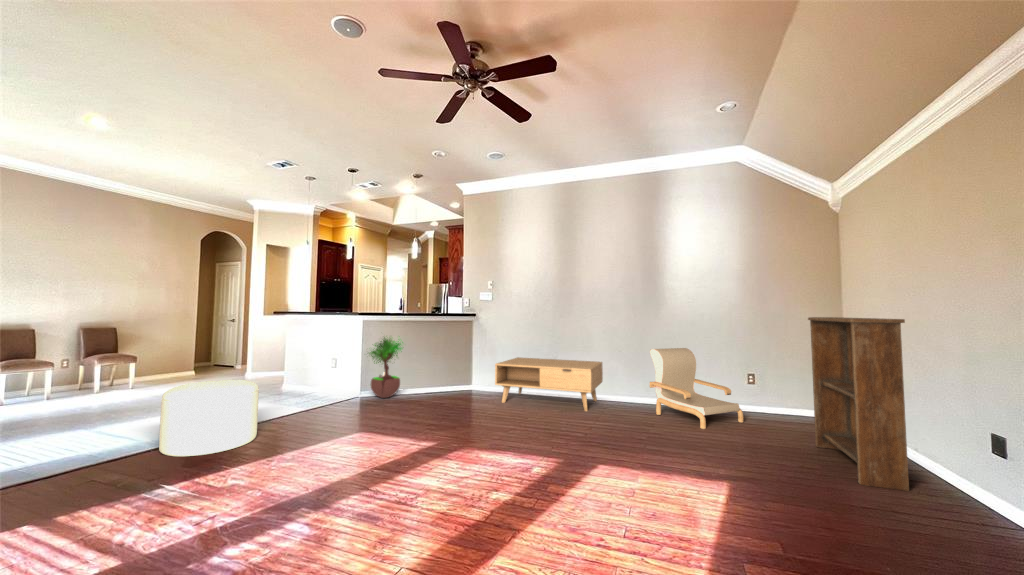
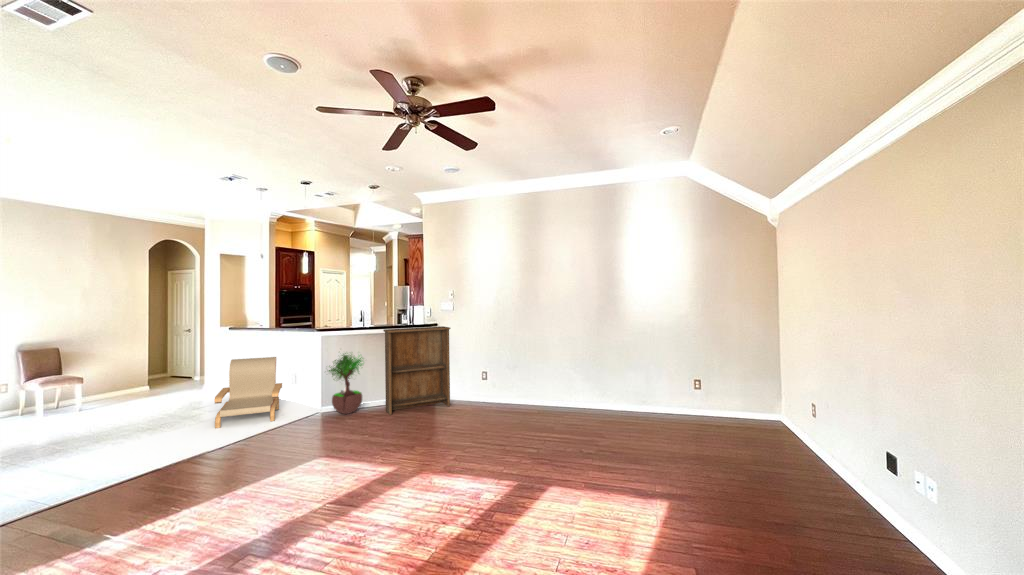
bookshelf: present [808,317,909,491] -> present [383,326,450,415]
armchair: present [650,348,744,429] -> present [214,357,282,428]
coffee table: present [495,357,603,411] -> none [456,367,562,422]
ottoman: present [159,380,259,457] -> none [105,412,210,499]

